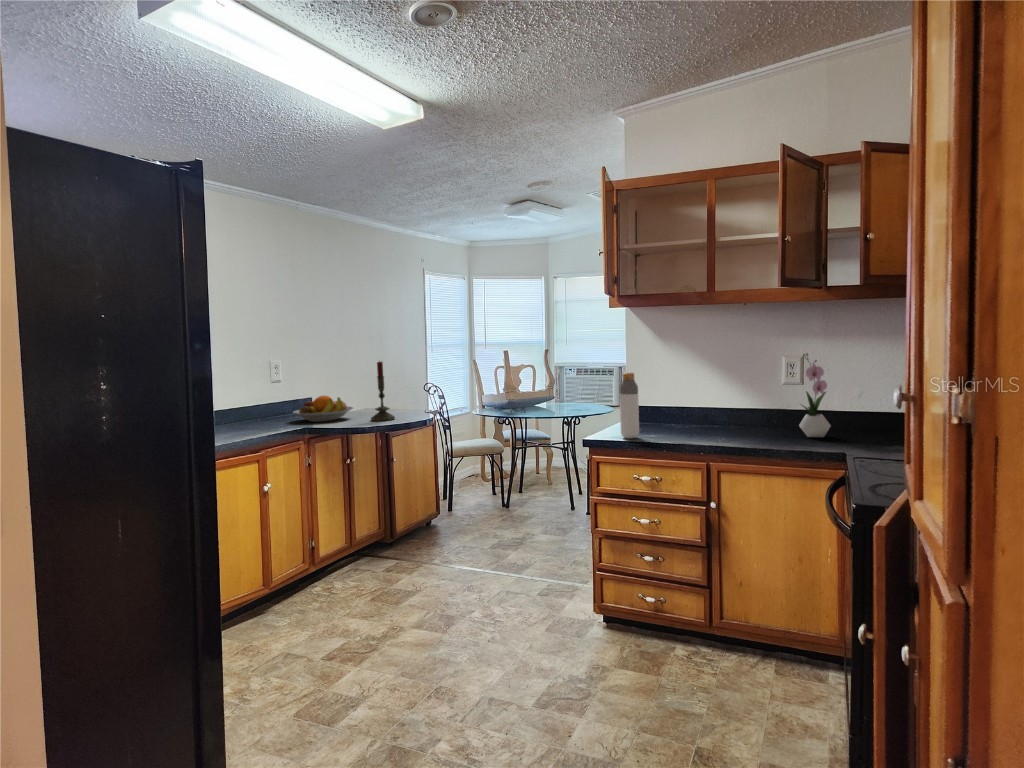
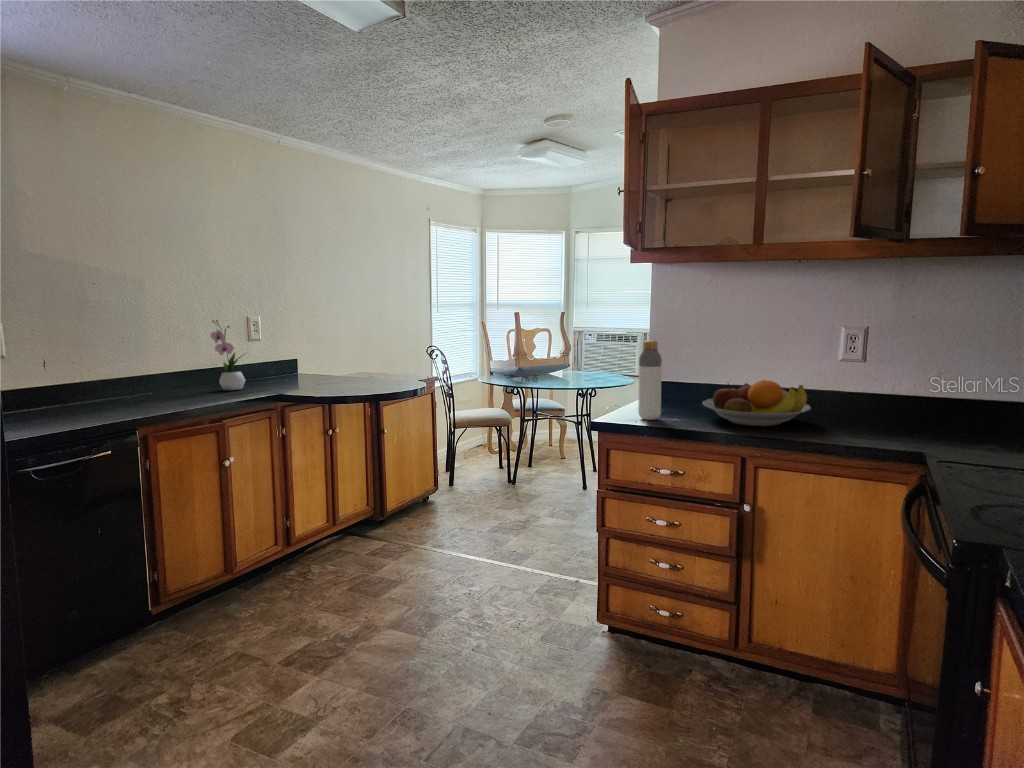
flower arrangement: present [799,353,831,437] -> present [211,320,245,390]
candle: present [371,361,395,421] -> none [358,318,385,387]
fruit bowl: present [293,396,353,422] -> present [703,380,811,426]

